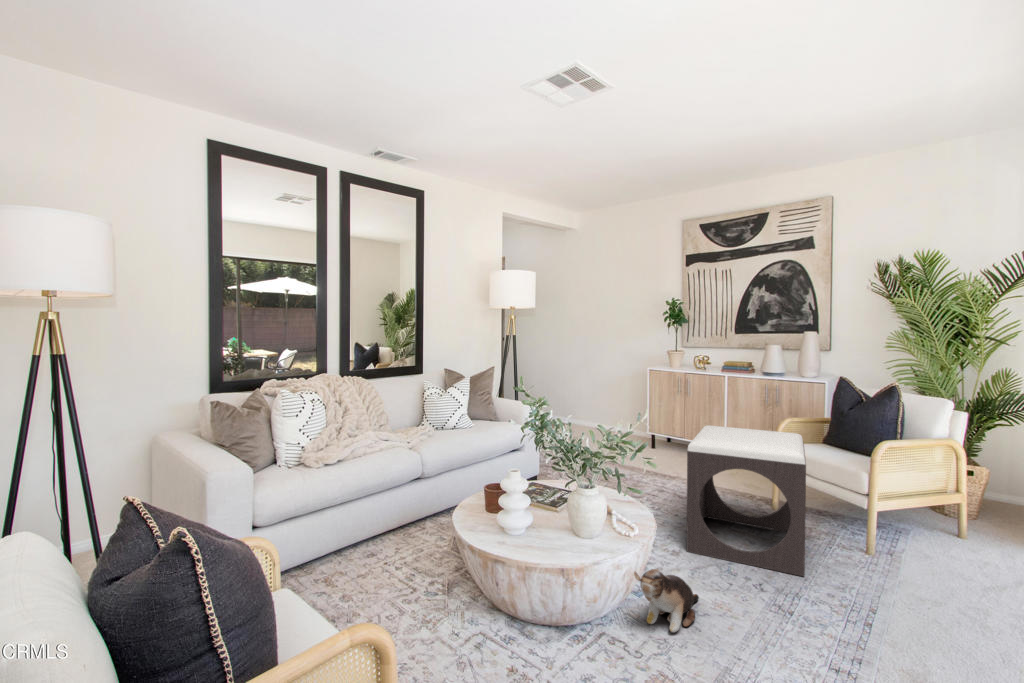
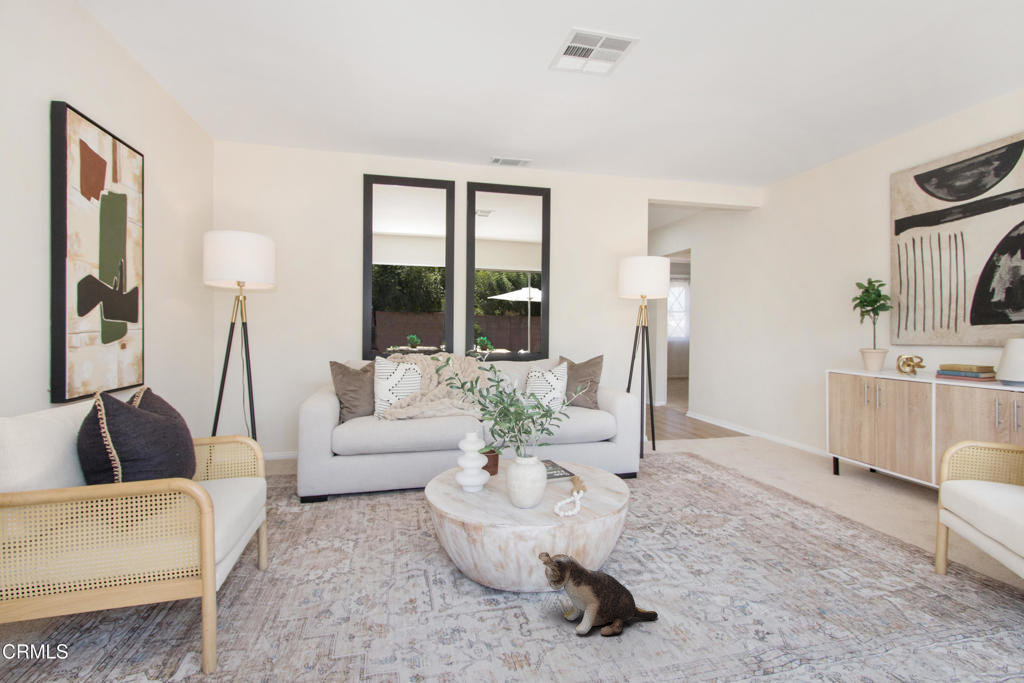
footstool: present [687,425,806,576] -> none [715,429,934,647]

